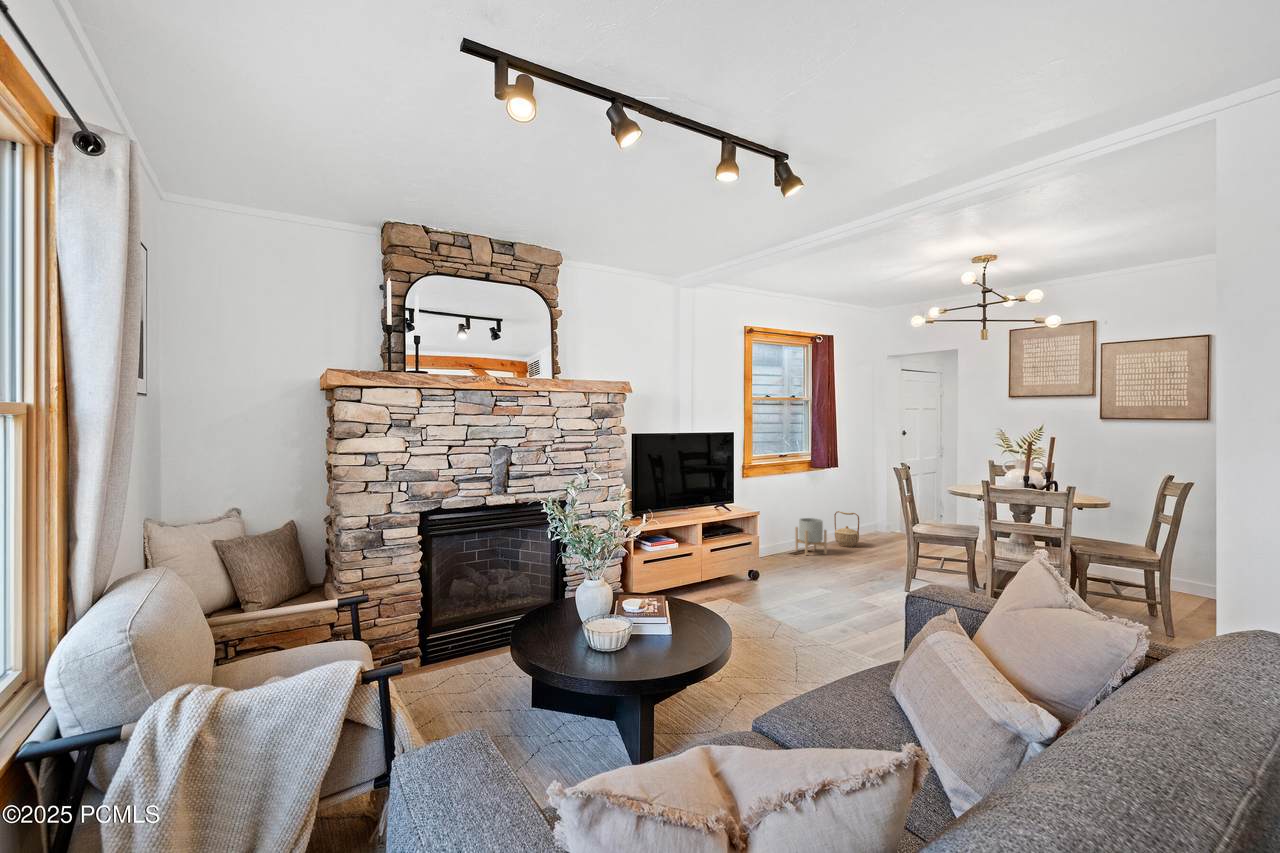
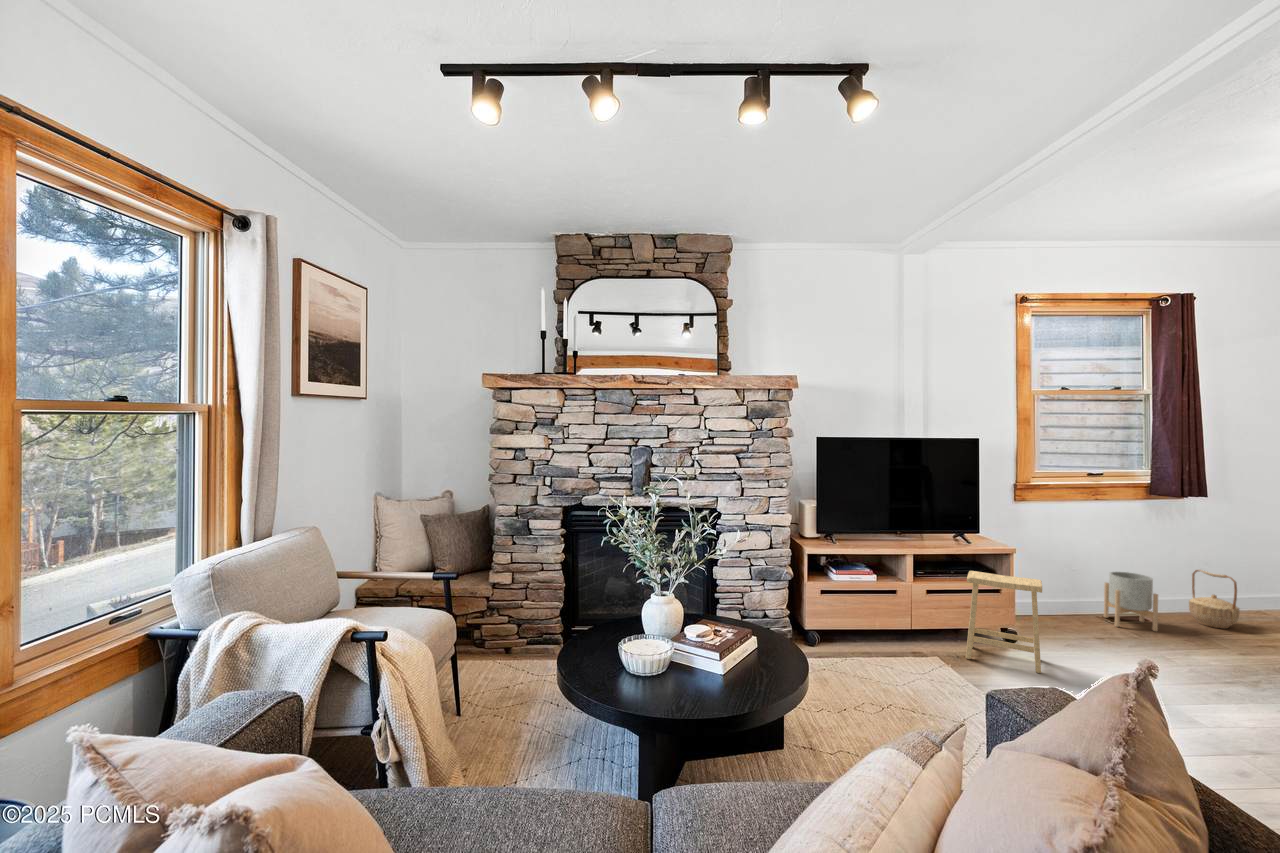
footstool: none [742,528,794,593] -> present [966,571,1042,673]

